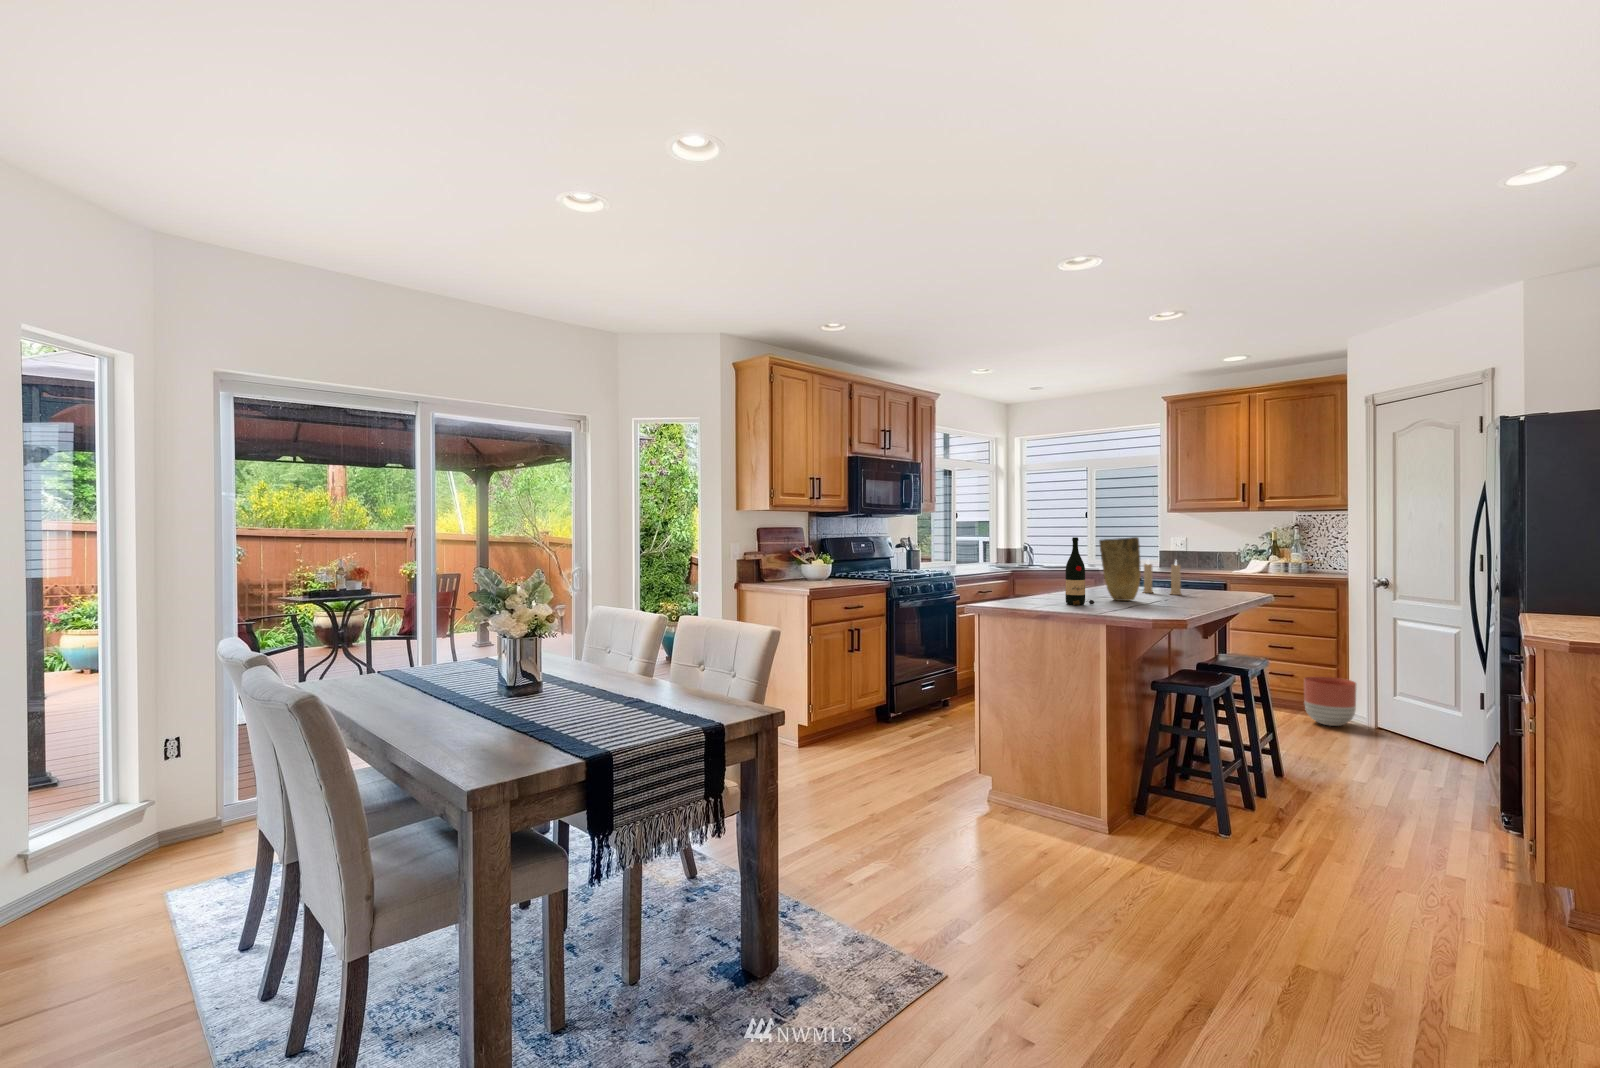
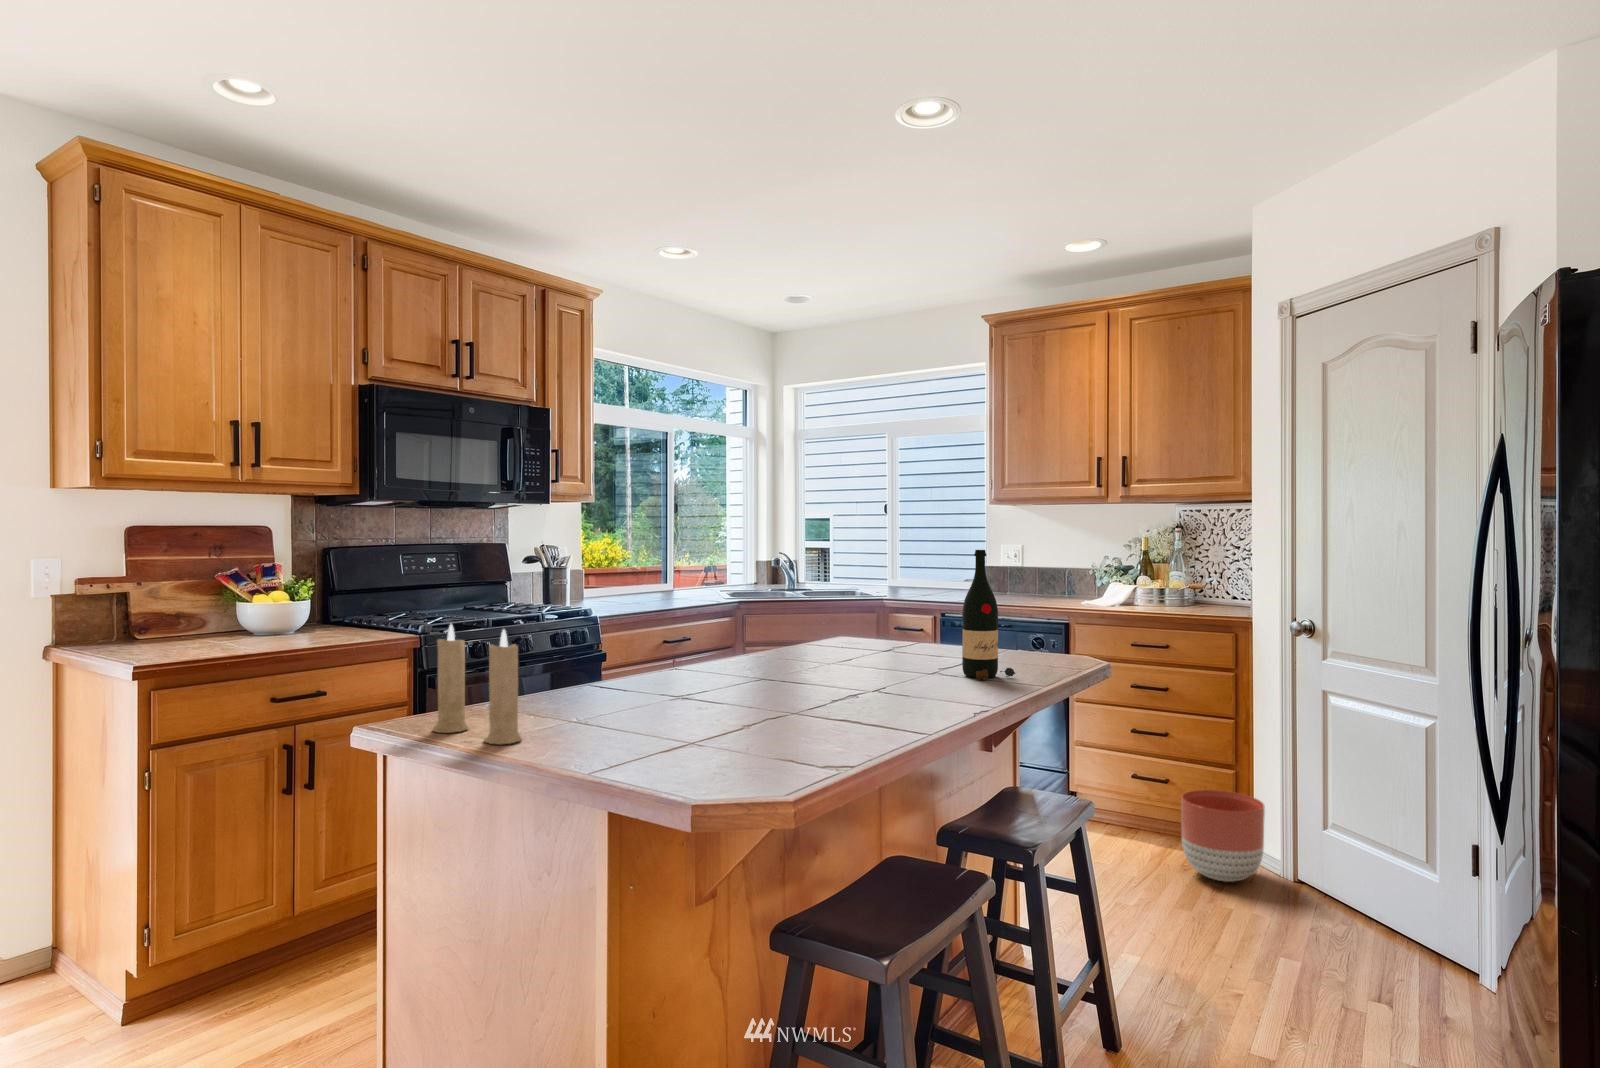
wine bottle: present [1065,537,1095,605] -> present [962,550,1015,679]
vase: present [1099,537,1141,601] -> none [724,551,810,698]
candle: present [1143,561,1181,595] -> present [433,624,522,744]

